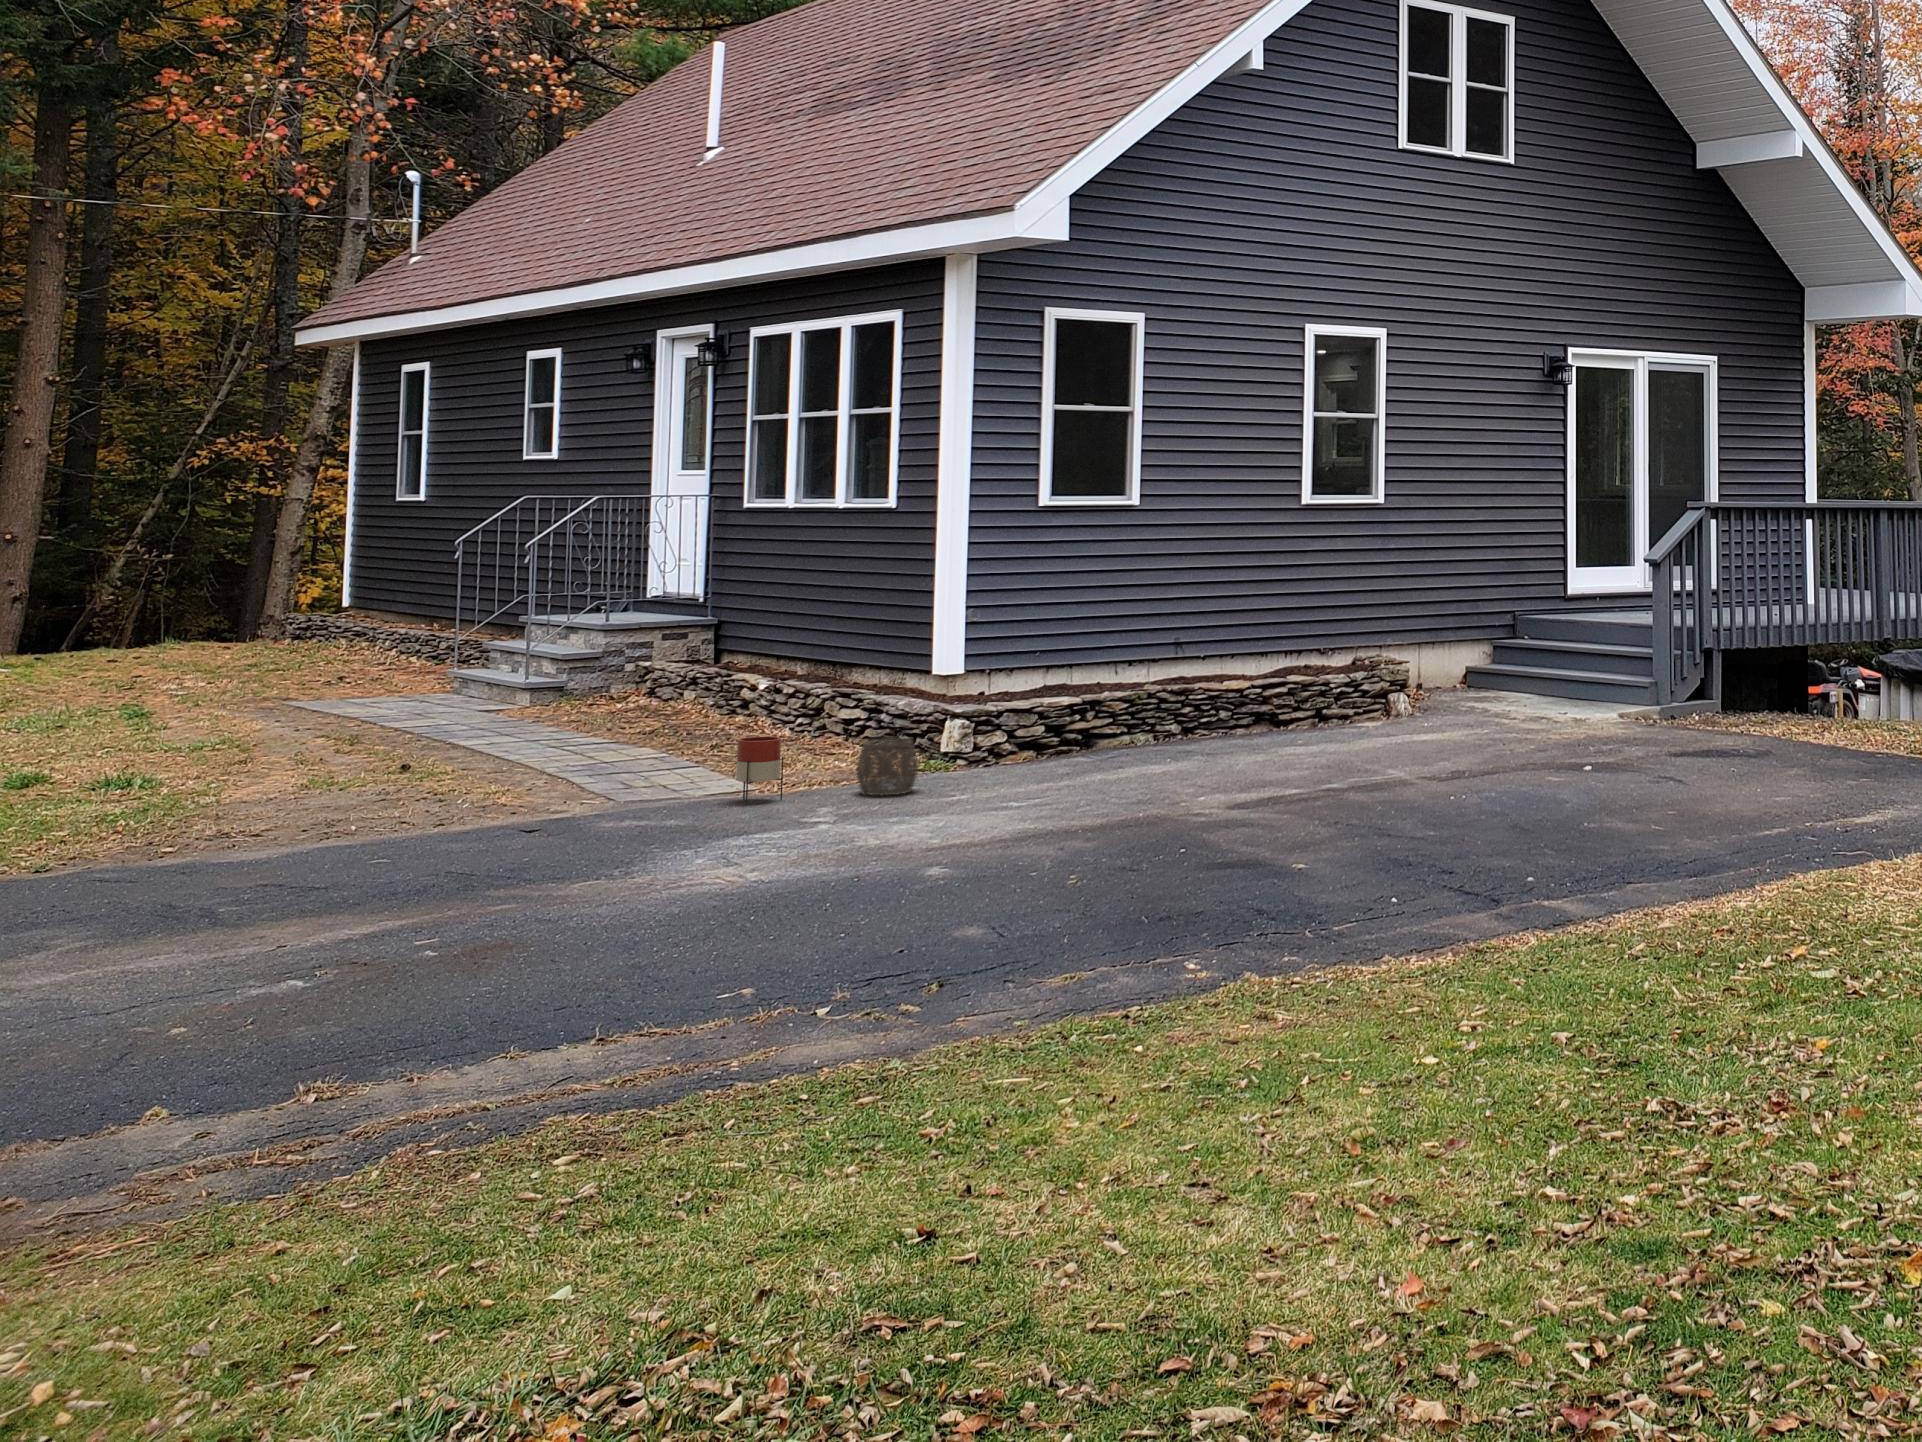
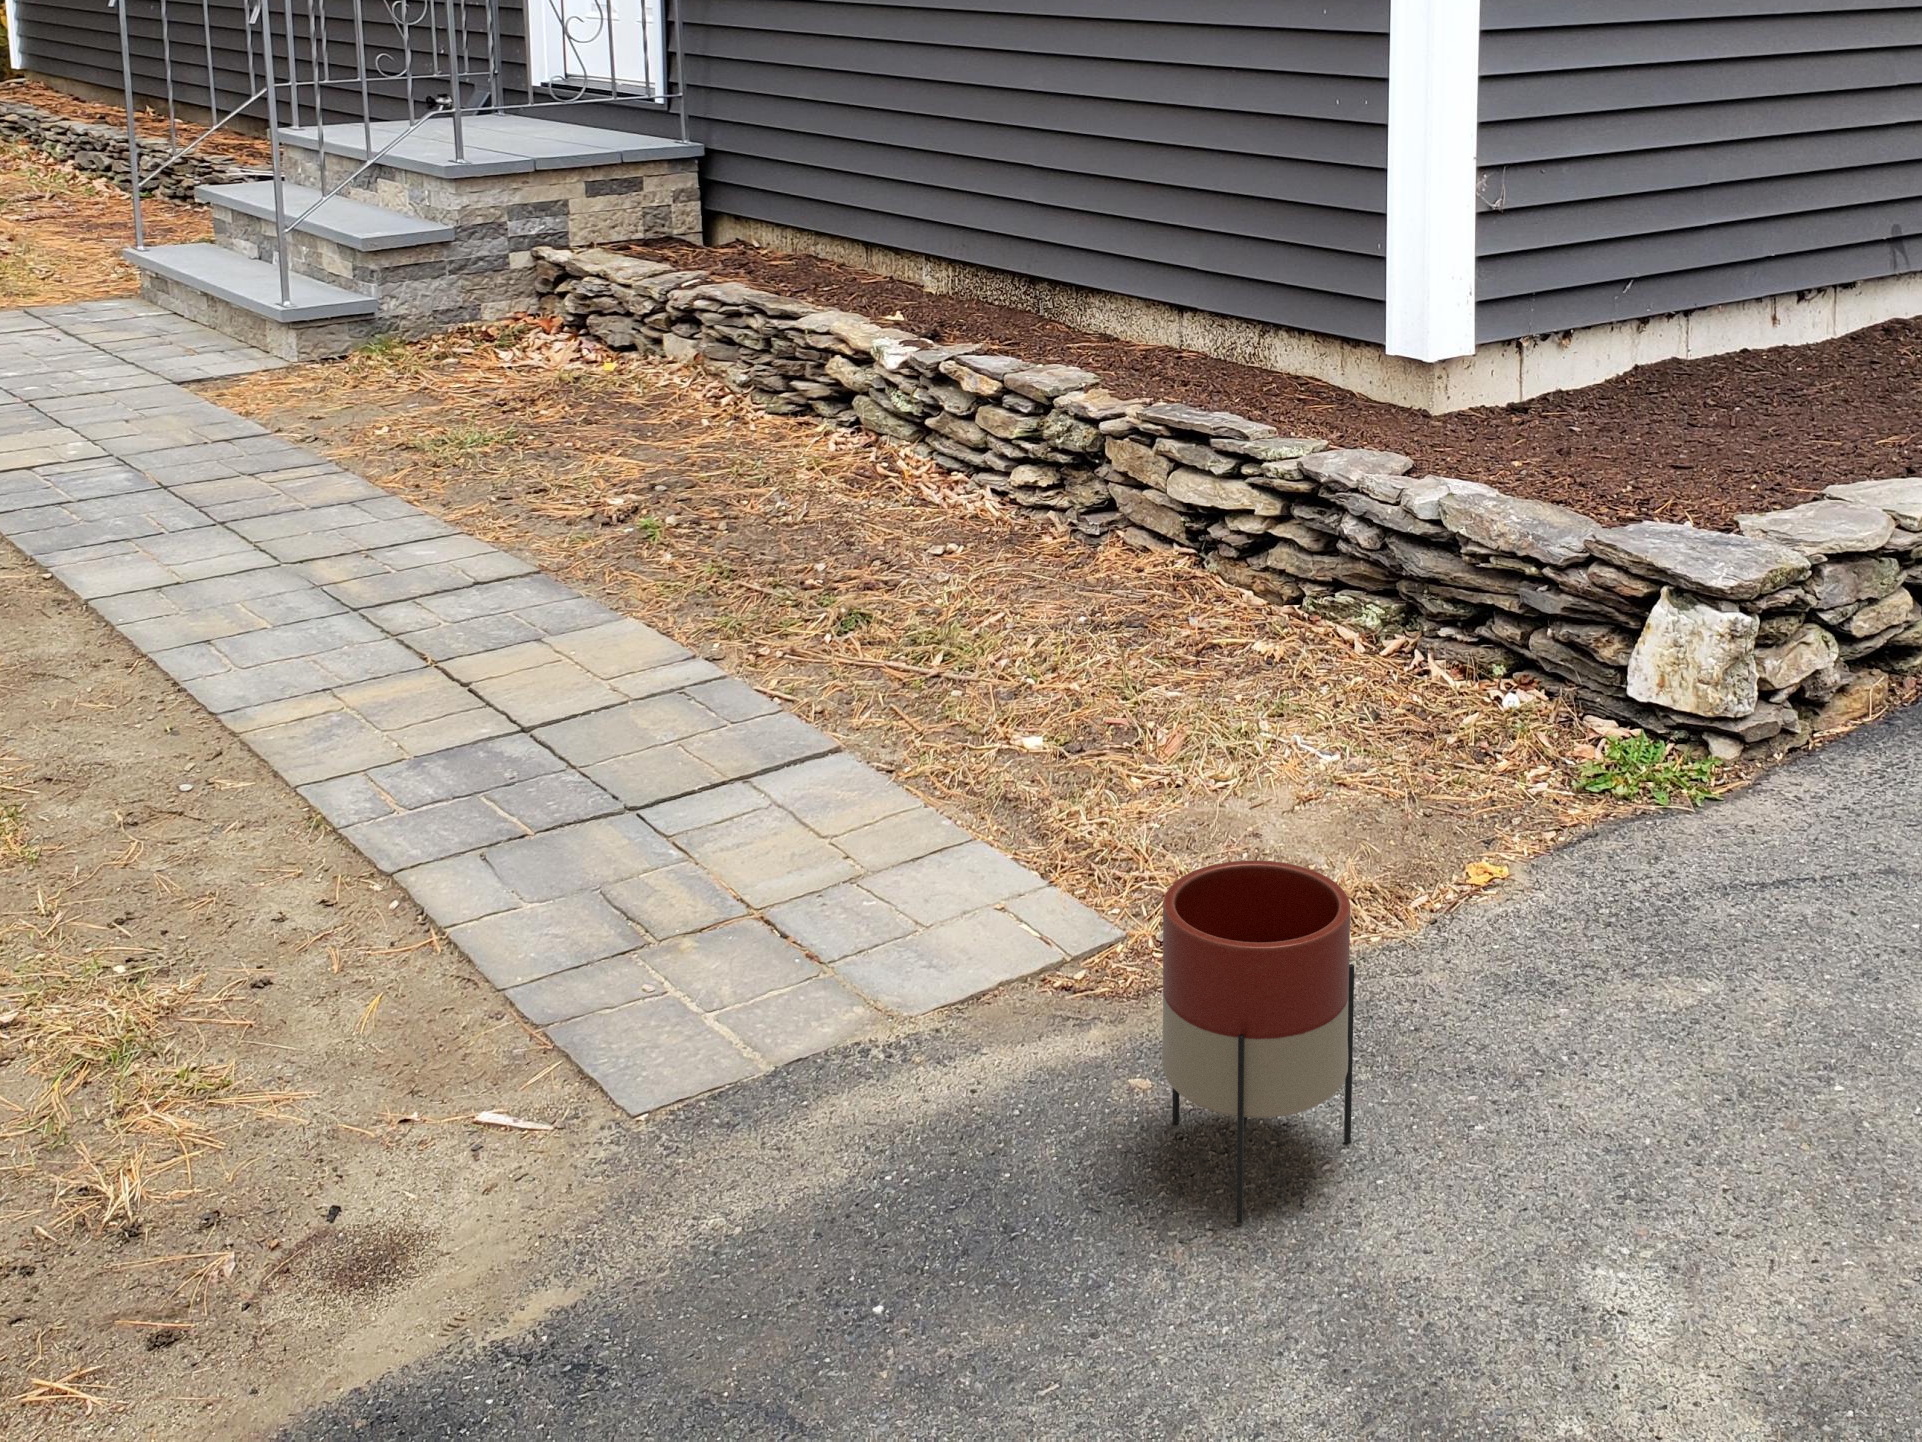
woven basket: present [857,739,918,796] -> none [1593,802,1854,1094]

